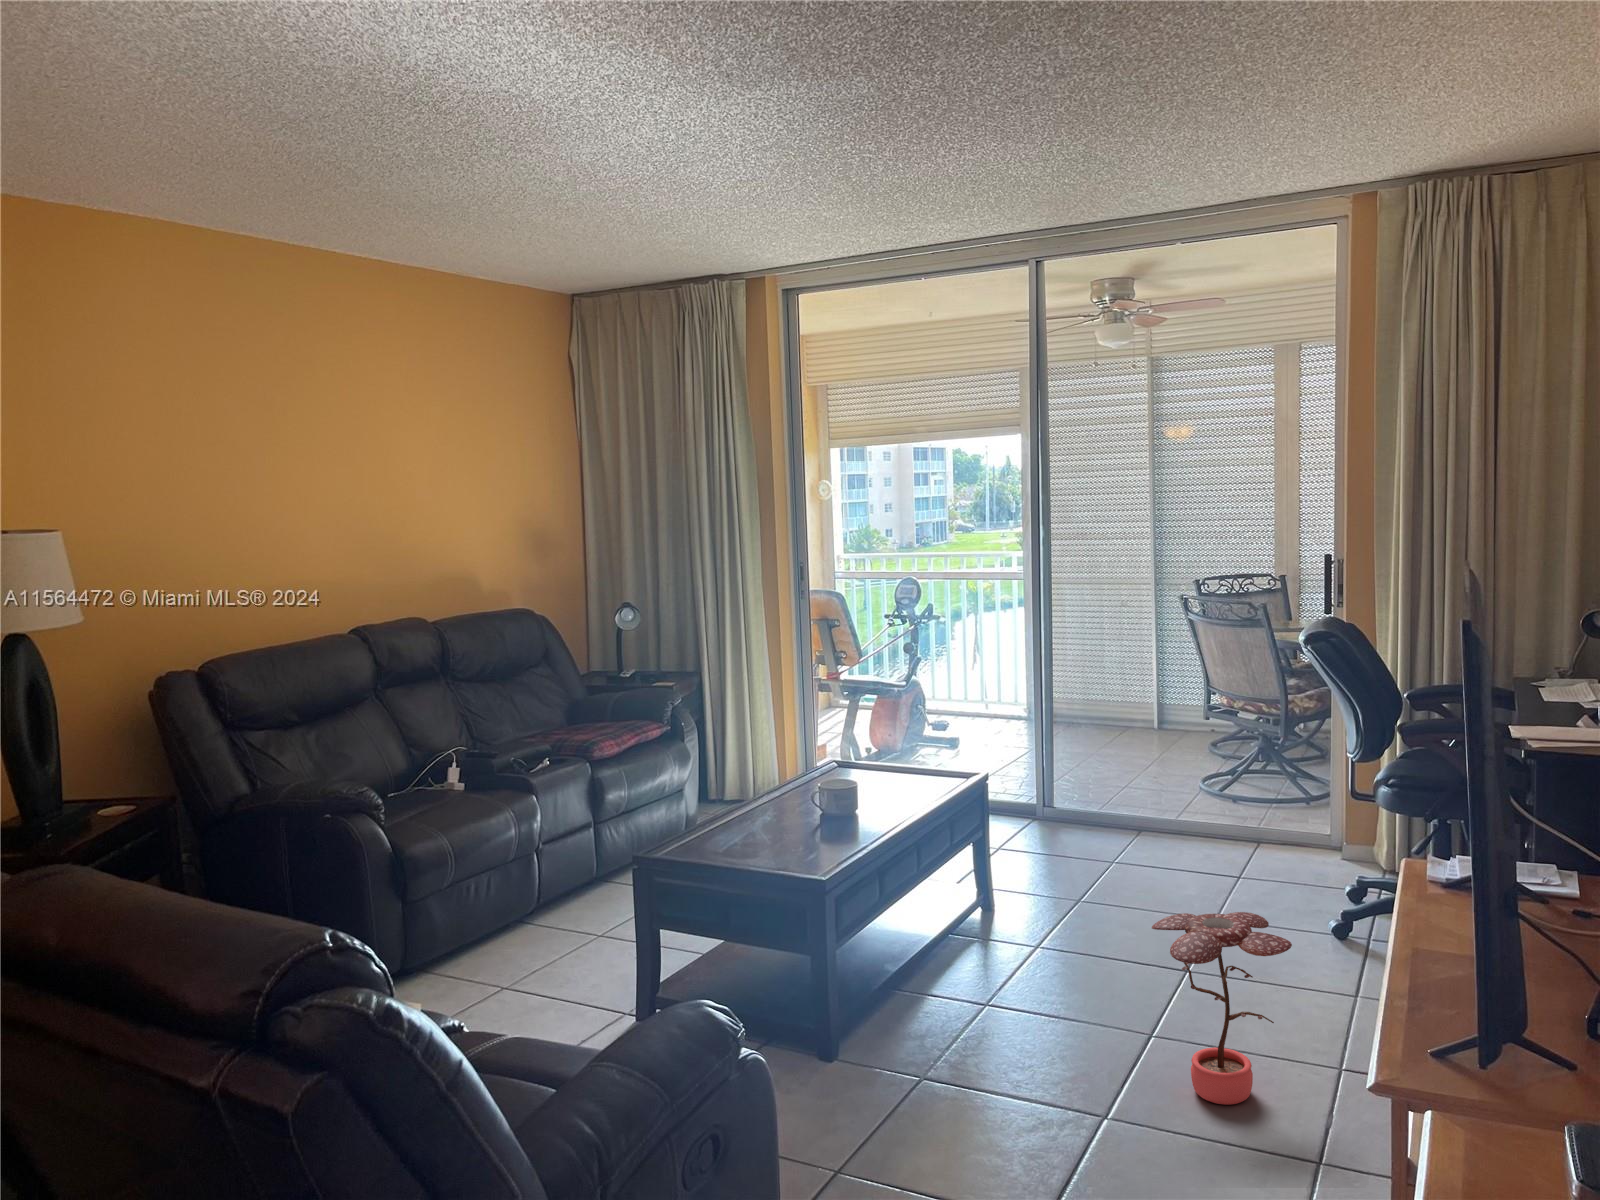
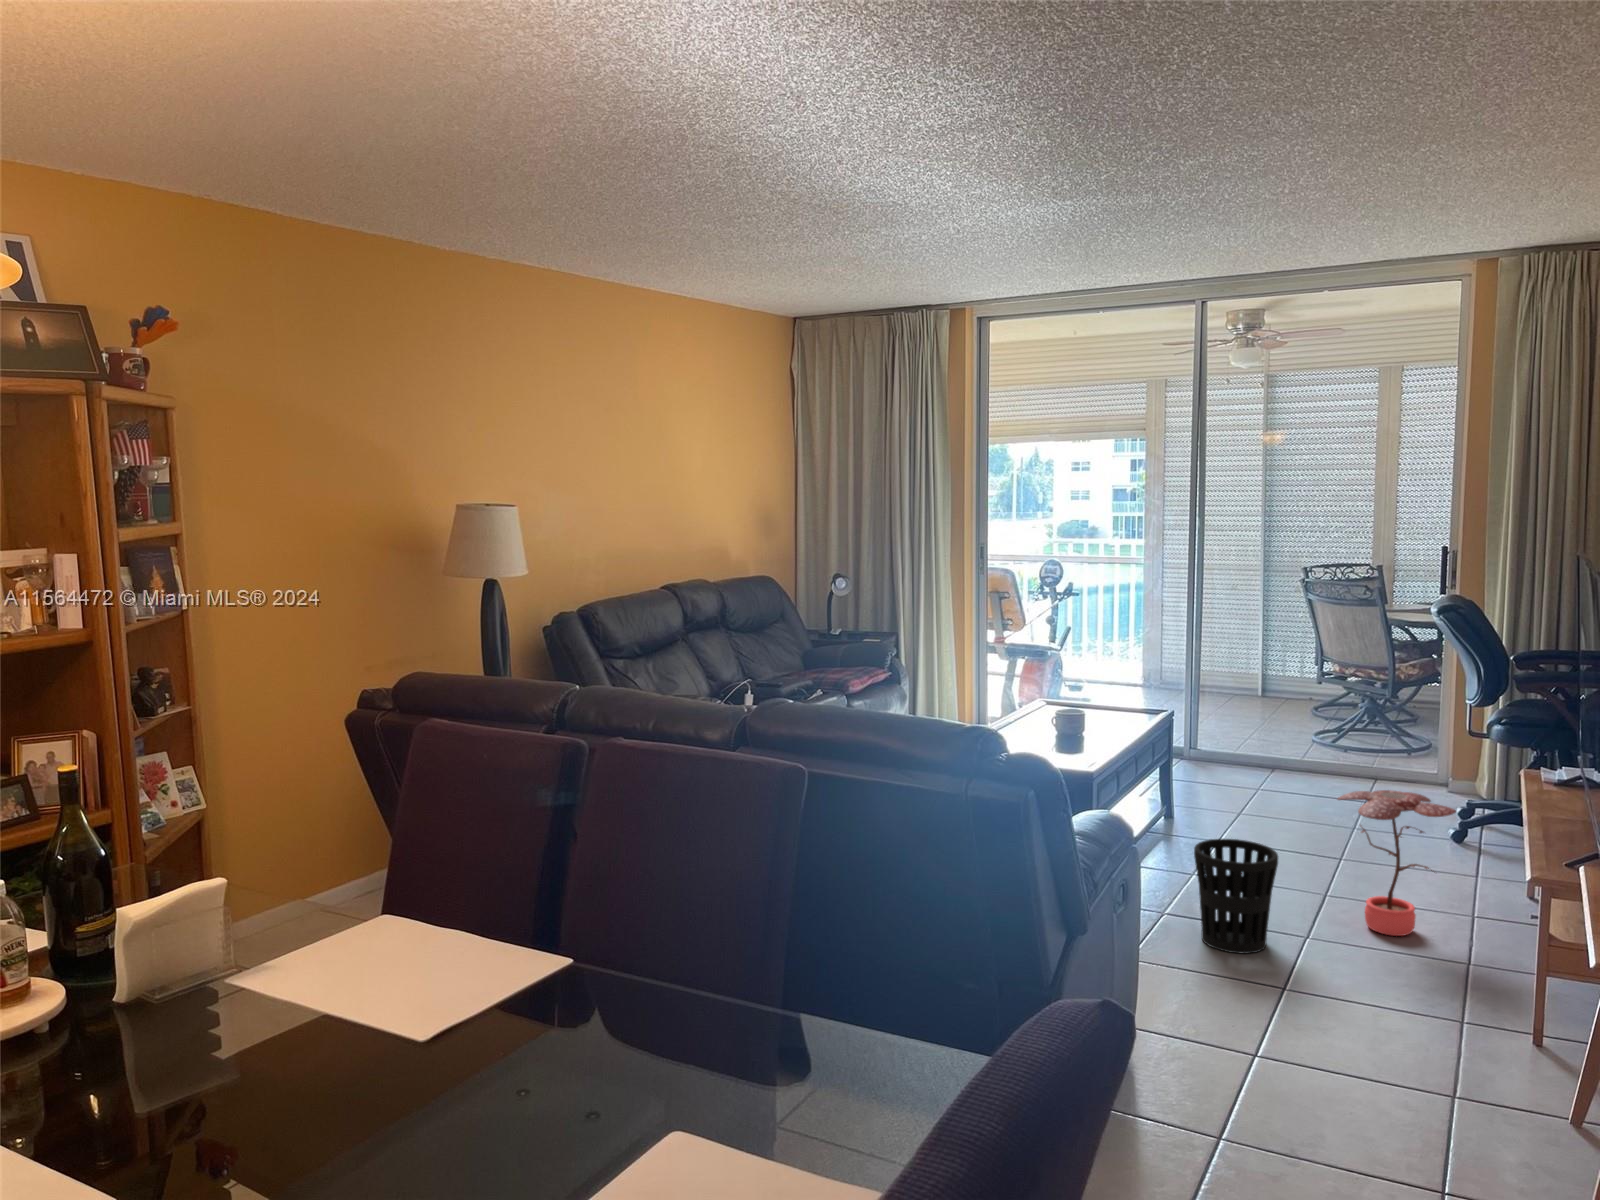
wastebasket: none [961,989,1066,1148] -> present [1194,839,1278,954]

